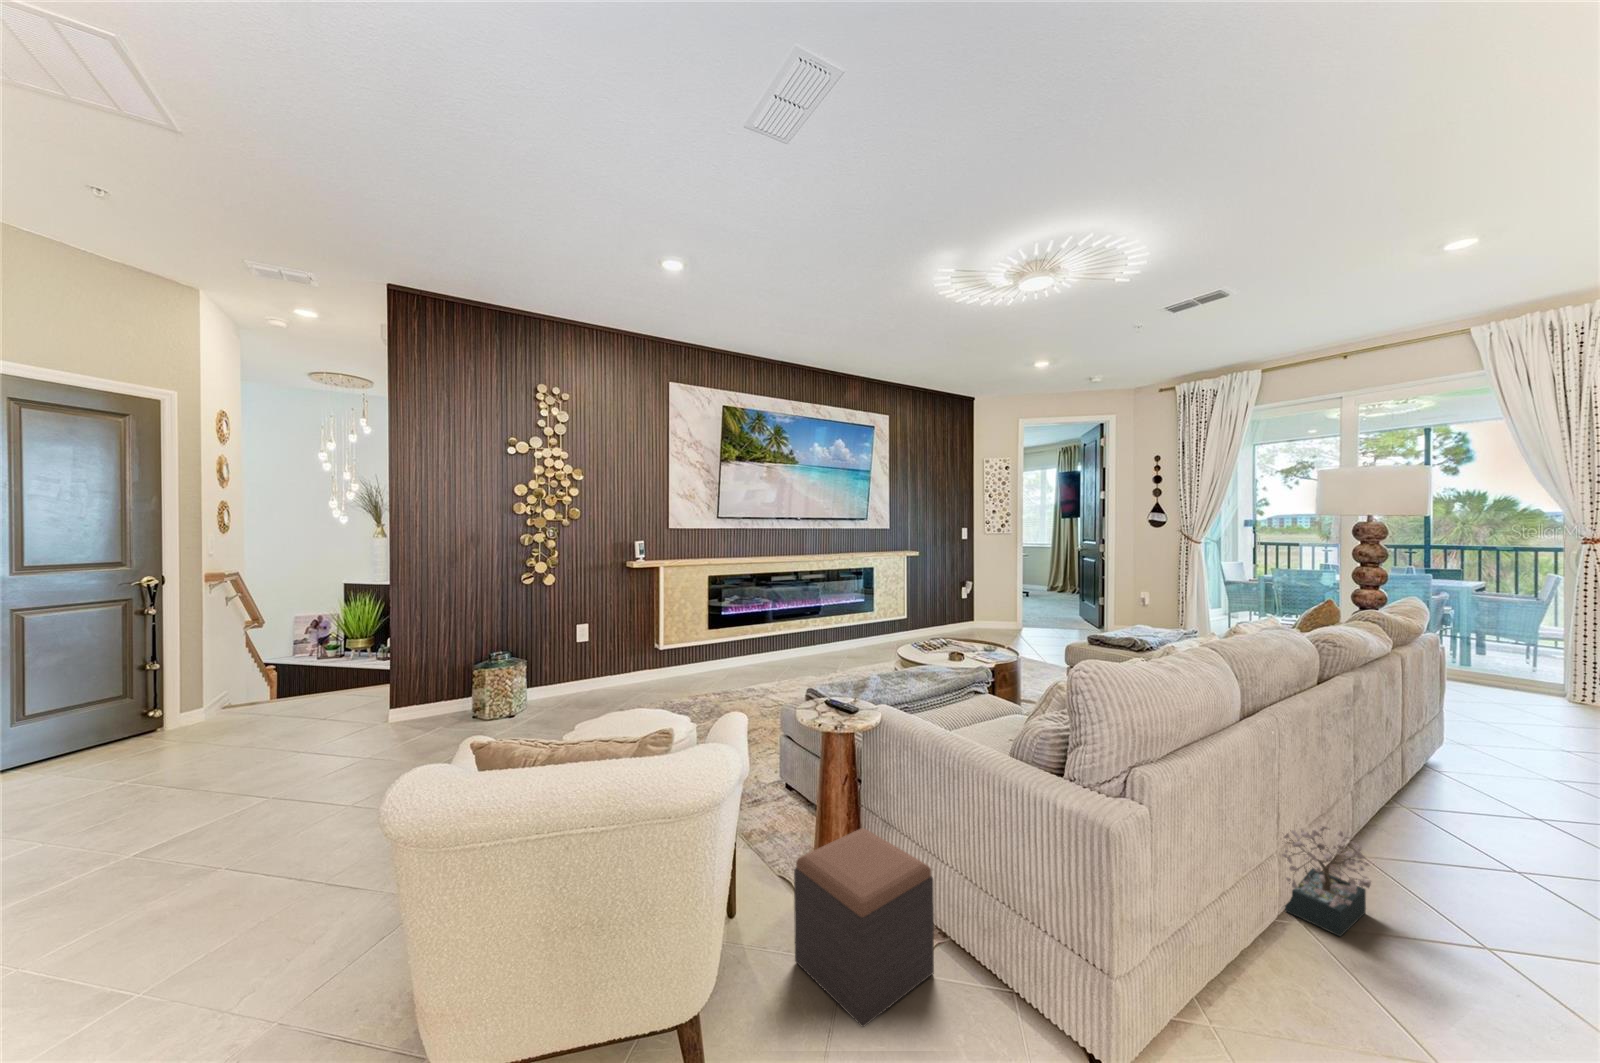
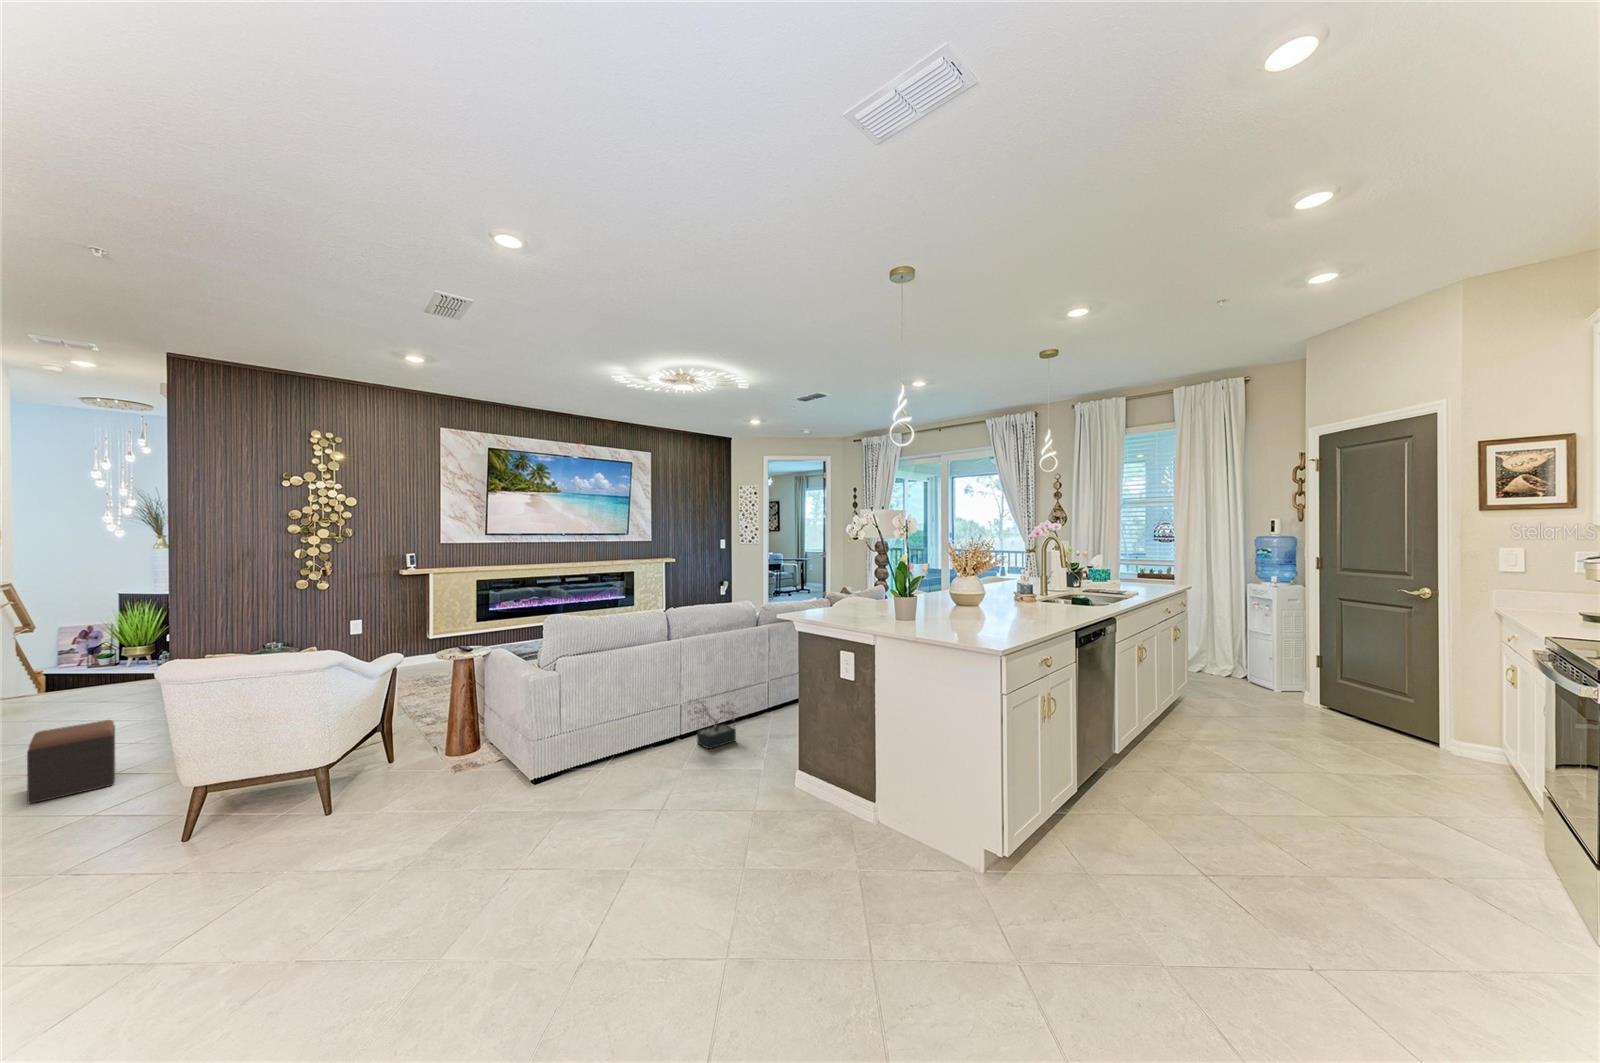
footstool: present [794,828,934,1027] -> present [27,720,115,804]

